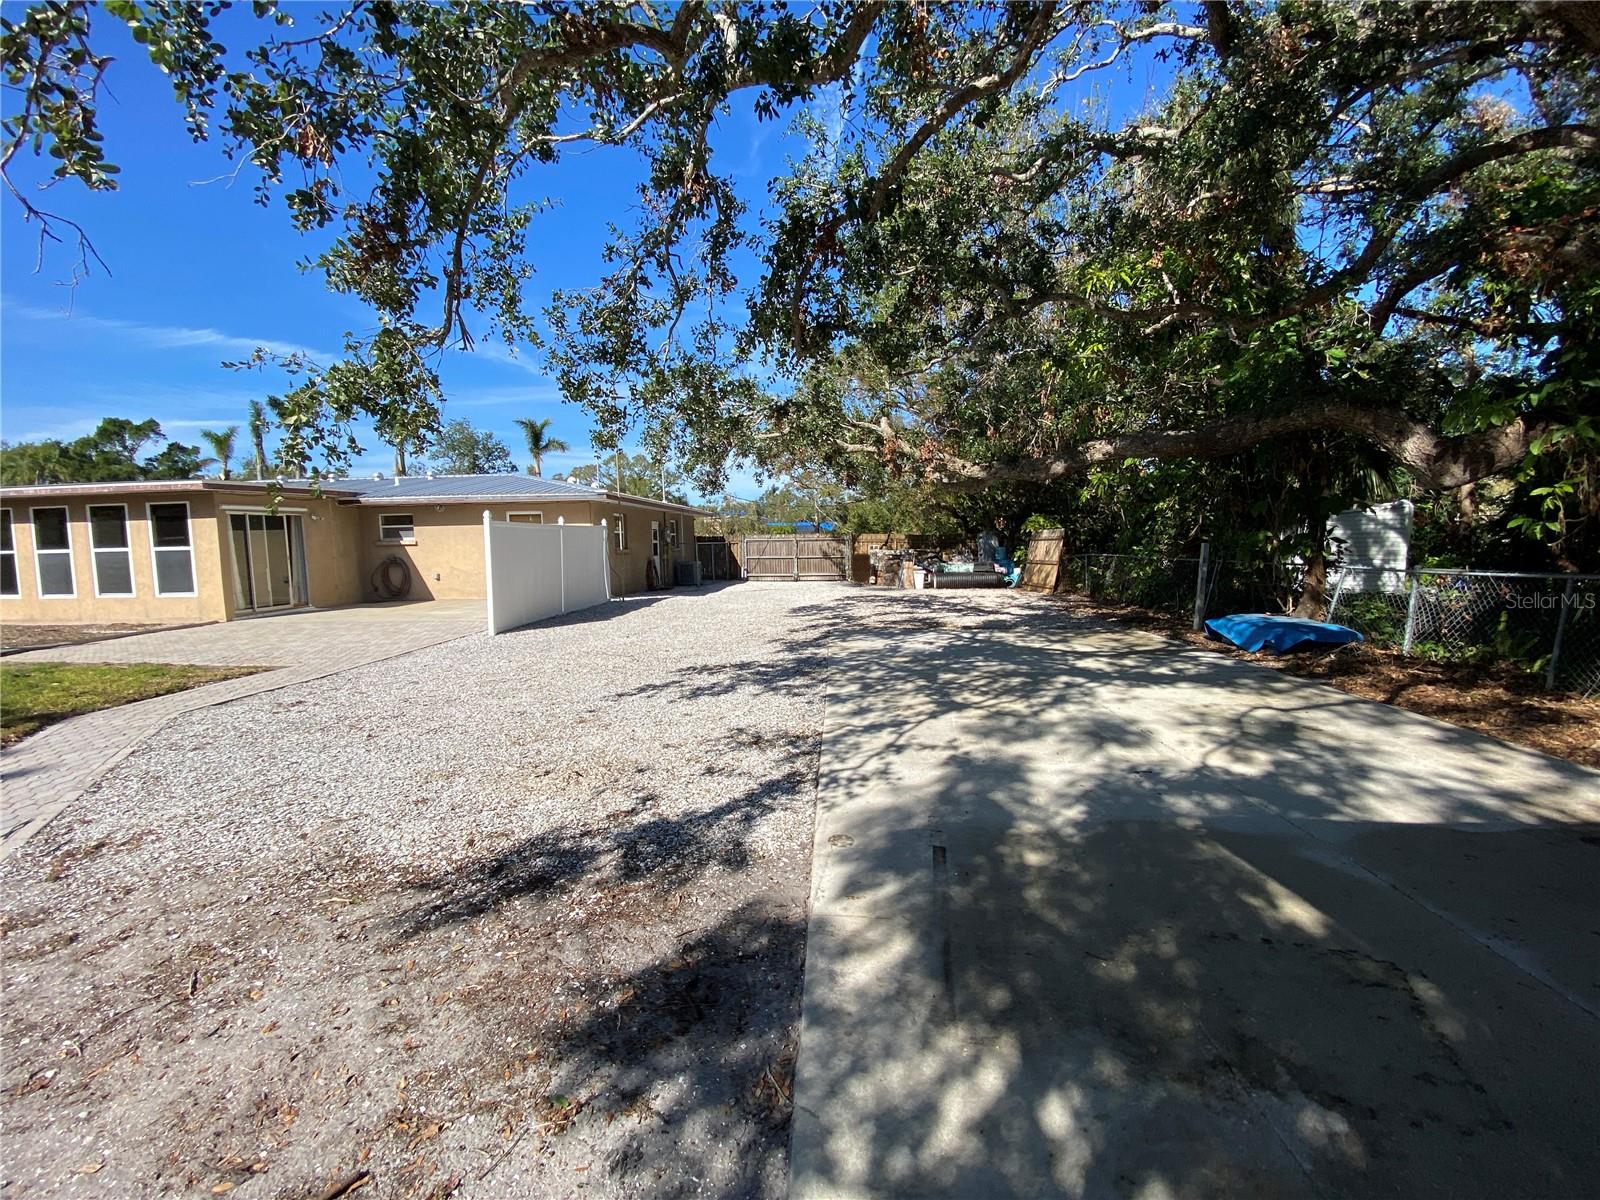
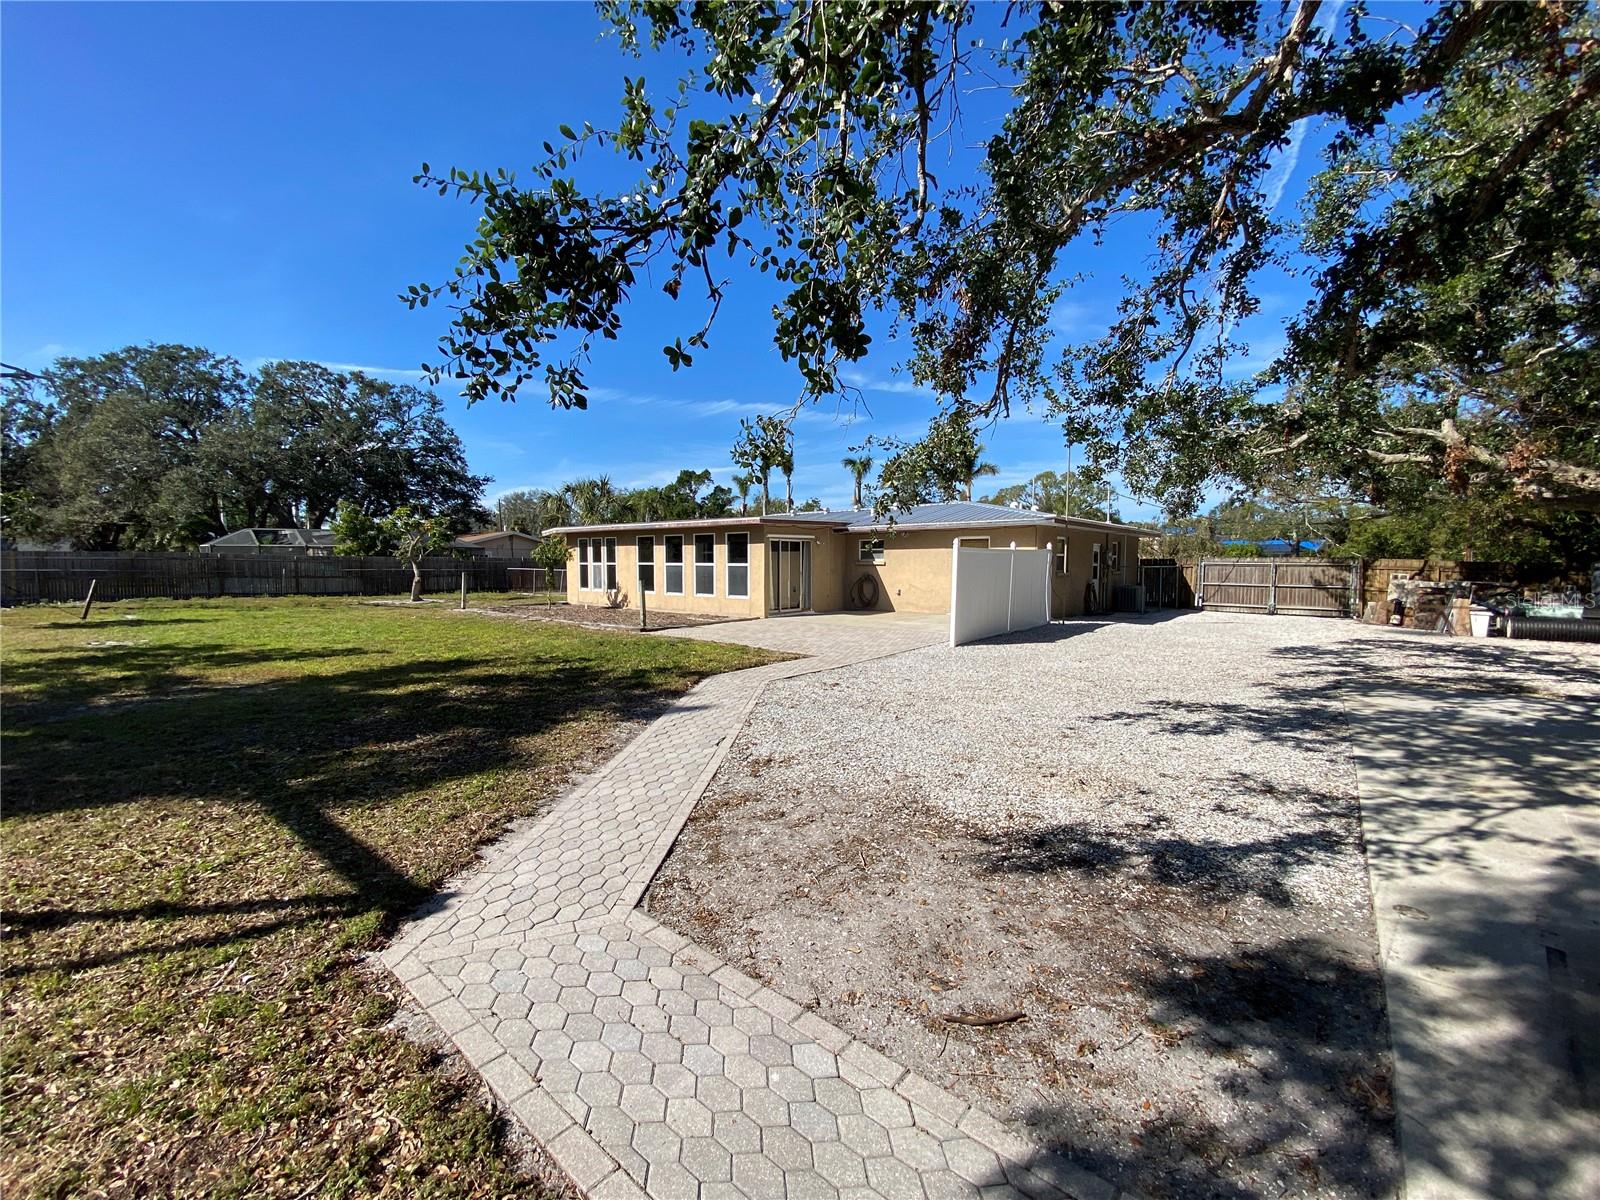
lounge chair: present [849,553,874,585] -> none [1359,585,1403,628]

